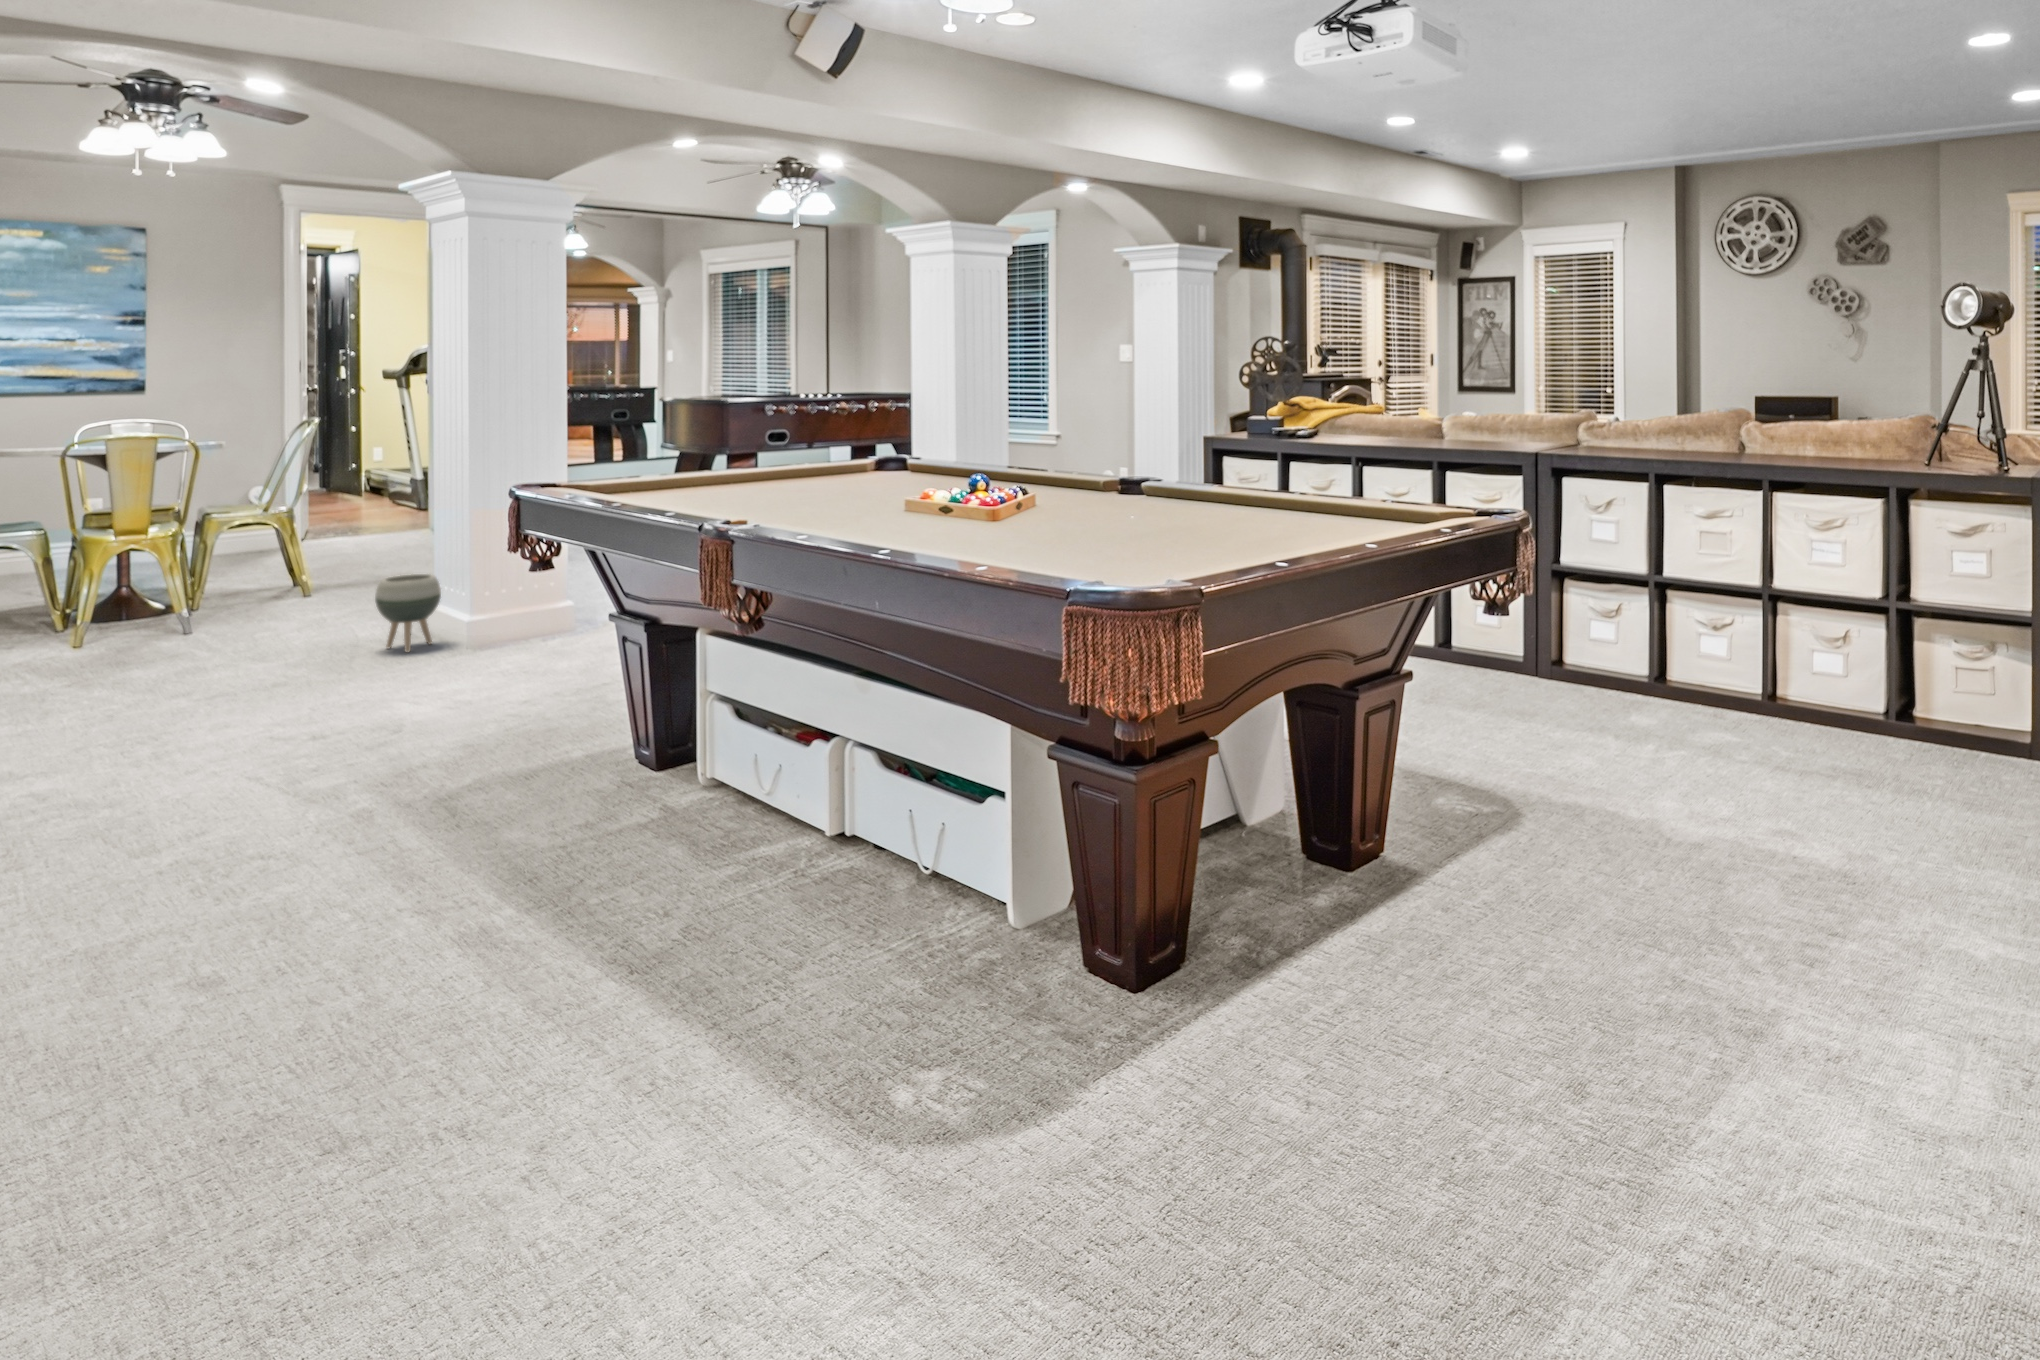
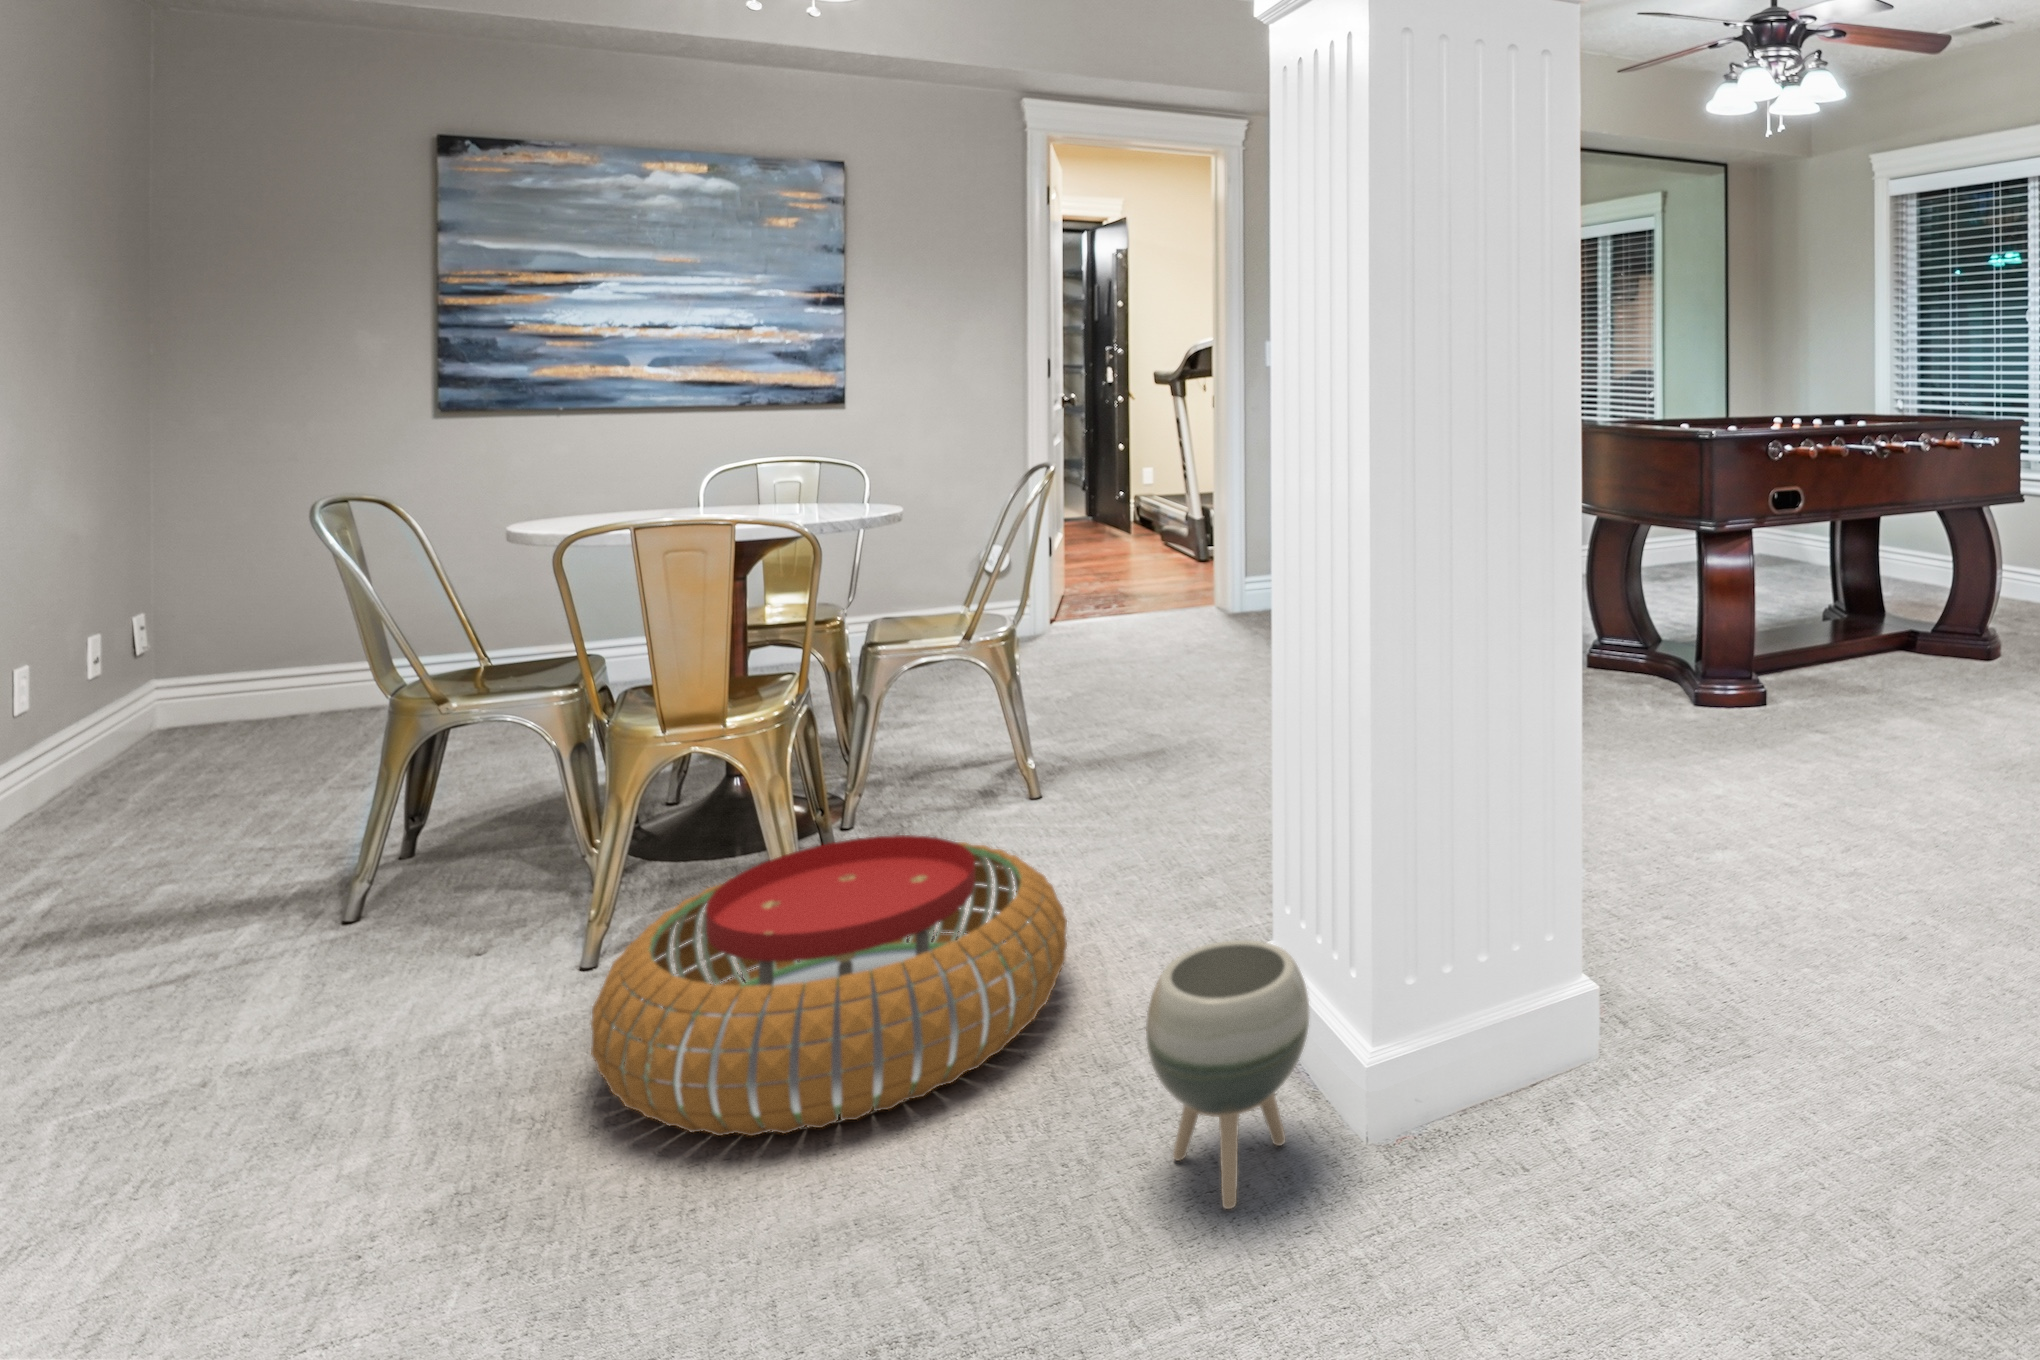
pouf: none [121,571,337,657] -> present [591,835,1067,1136]

